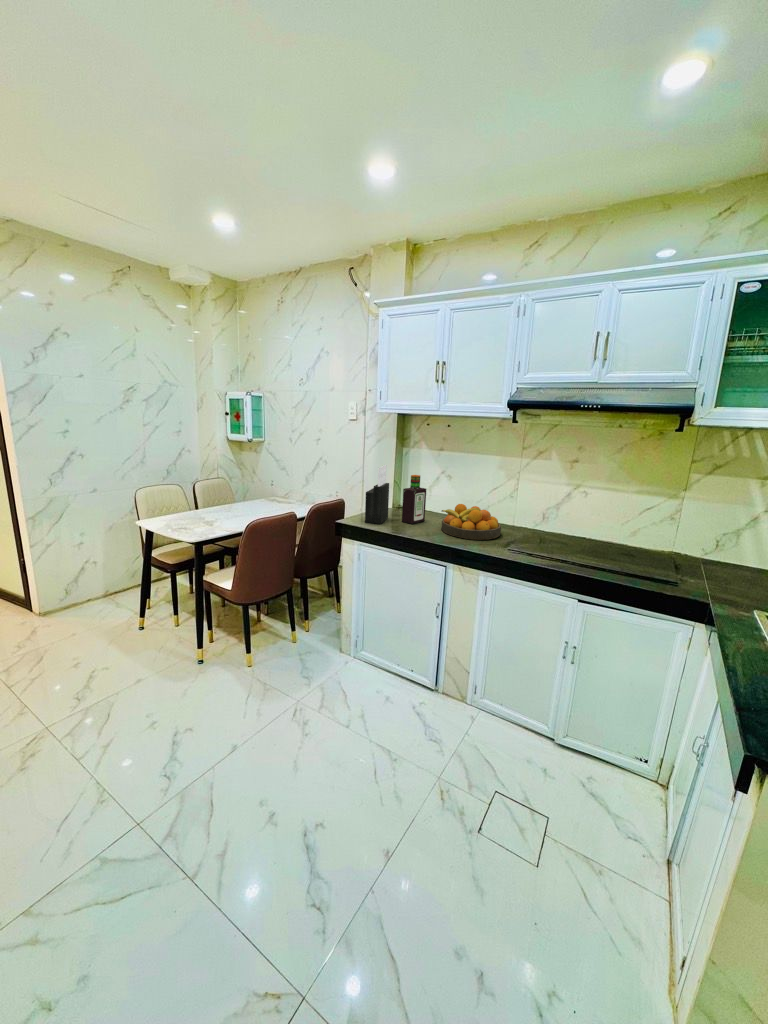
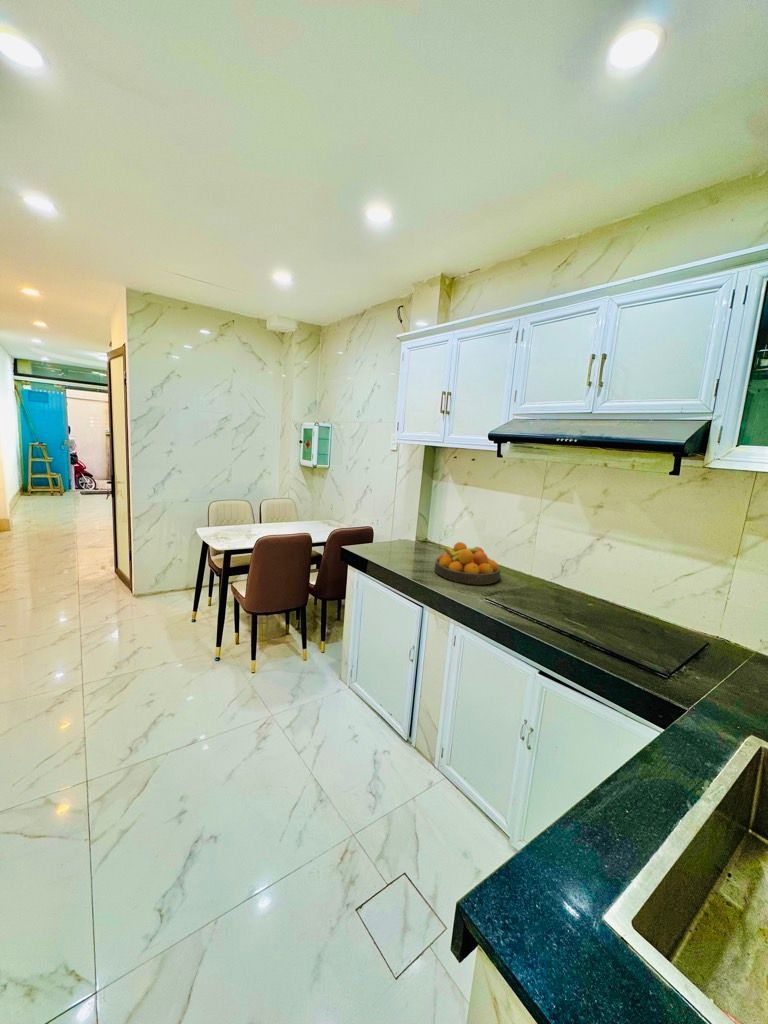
knife block: present [365,465,389,524] -> none [366,495,398,554]
bottle: present [402,475,426,524] -> none [405,507,433,558]

